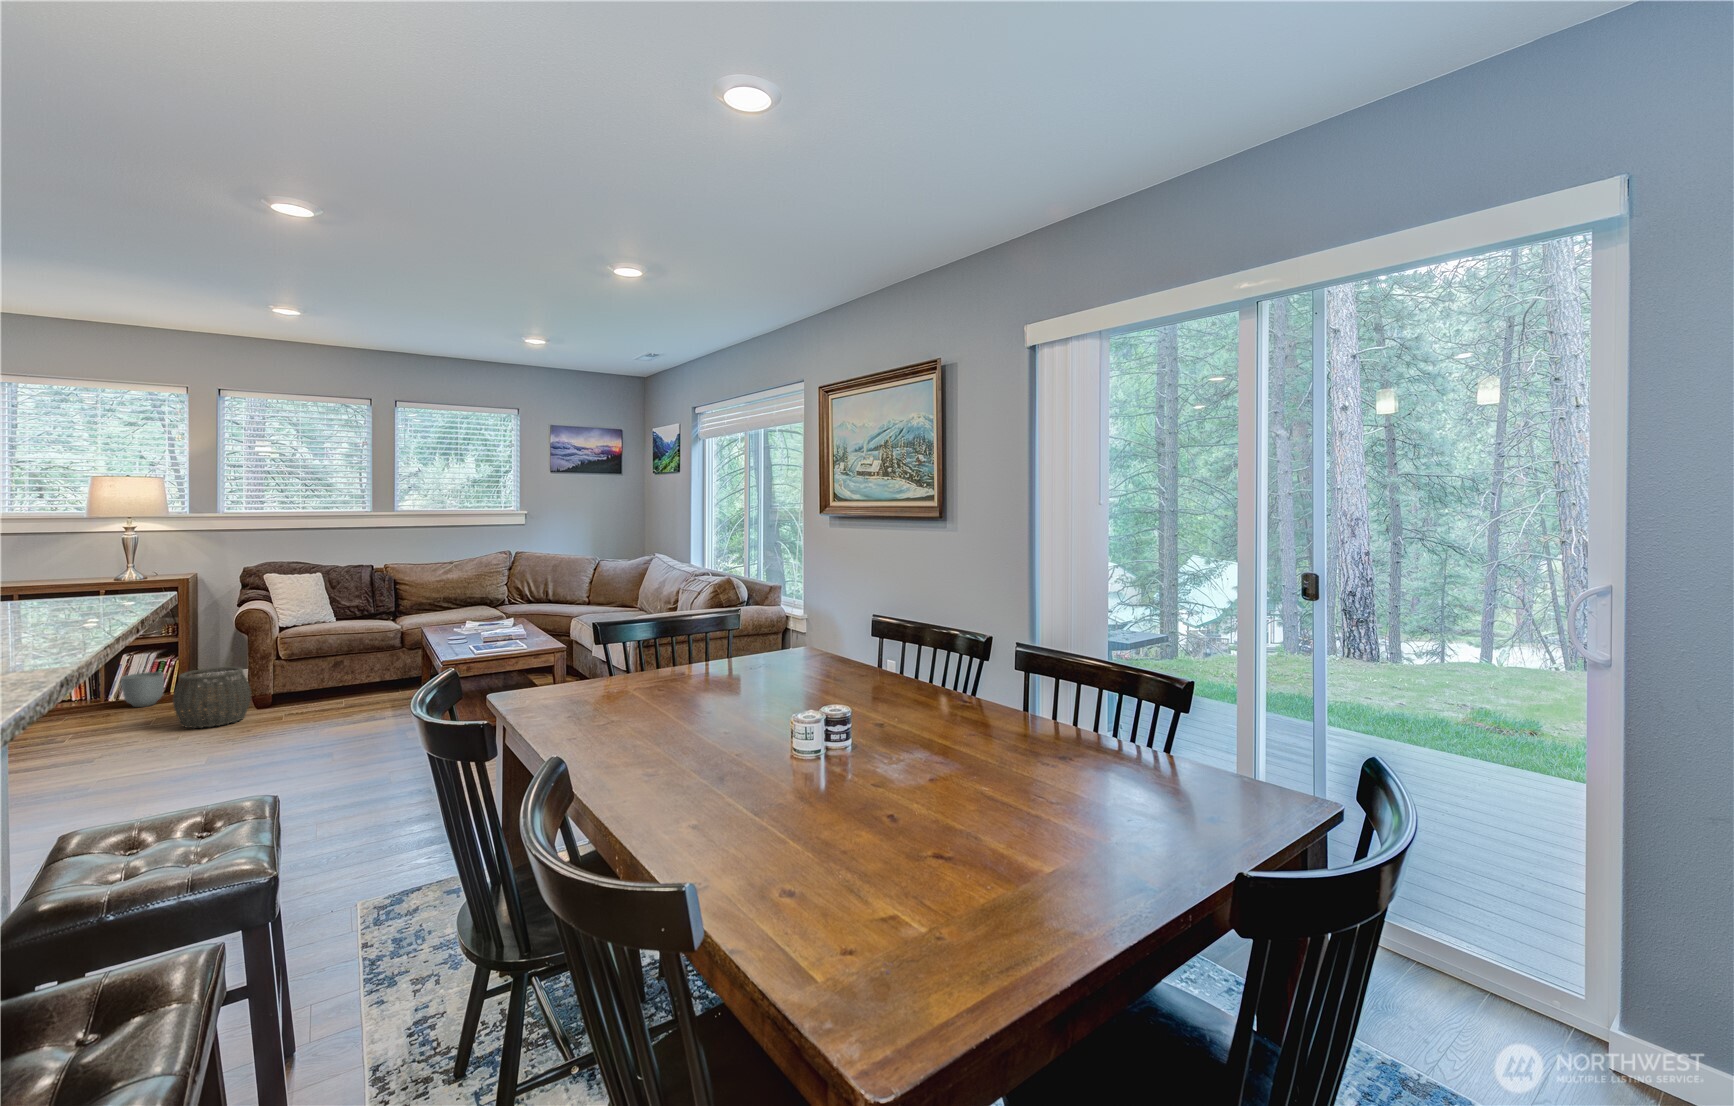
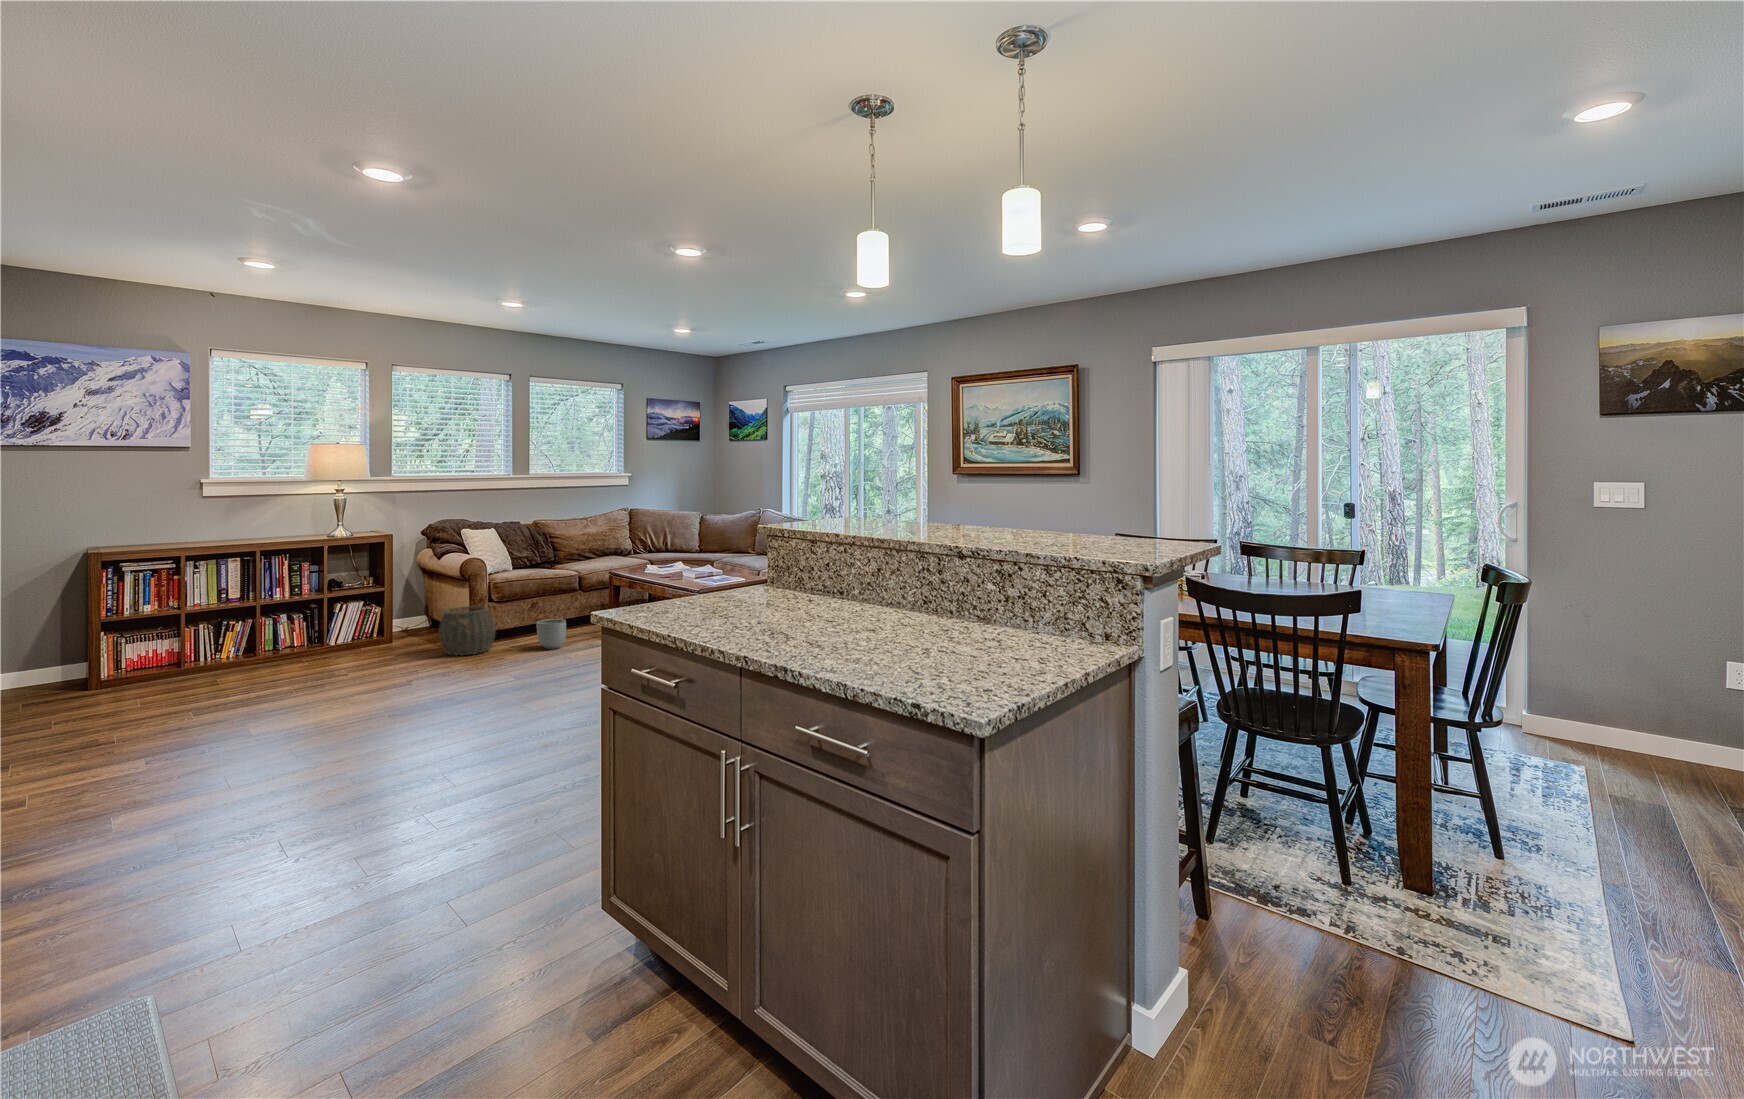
planter: present [121,672,164,707] -> present [536,619,566,649]

